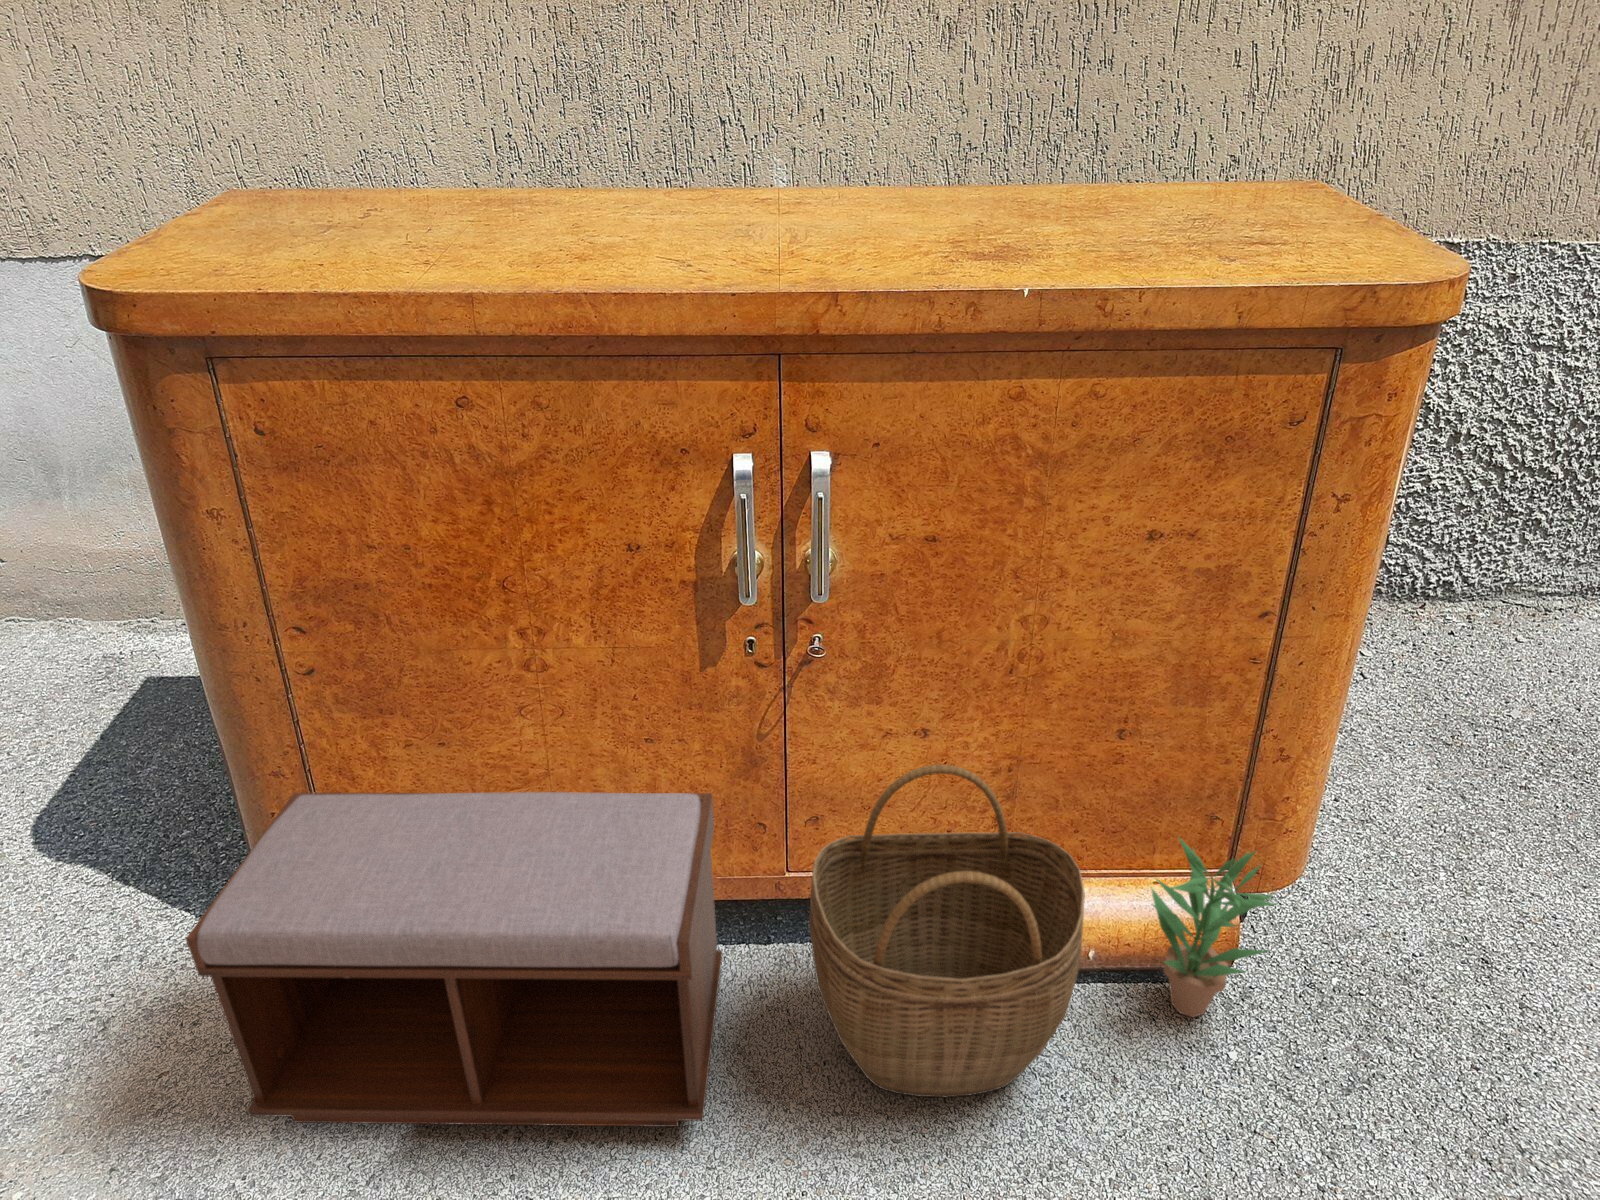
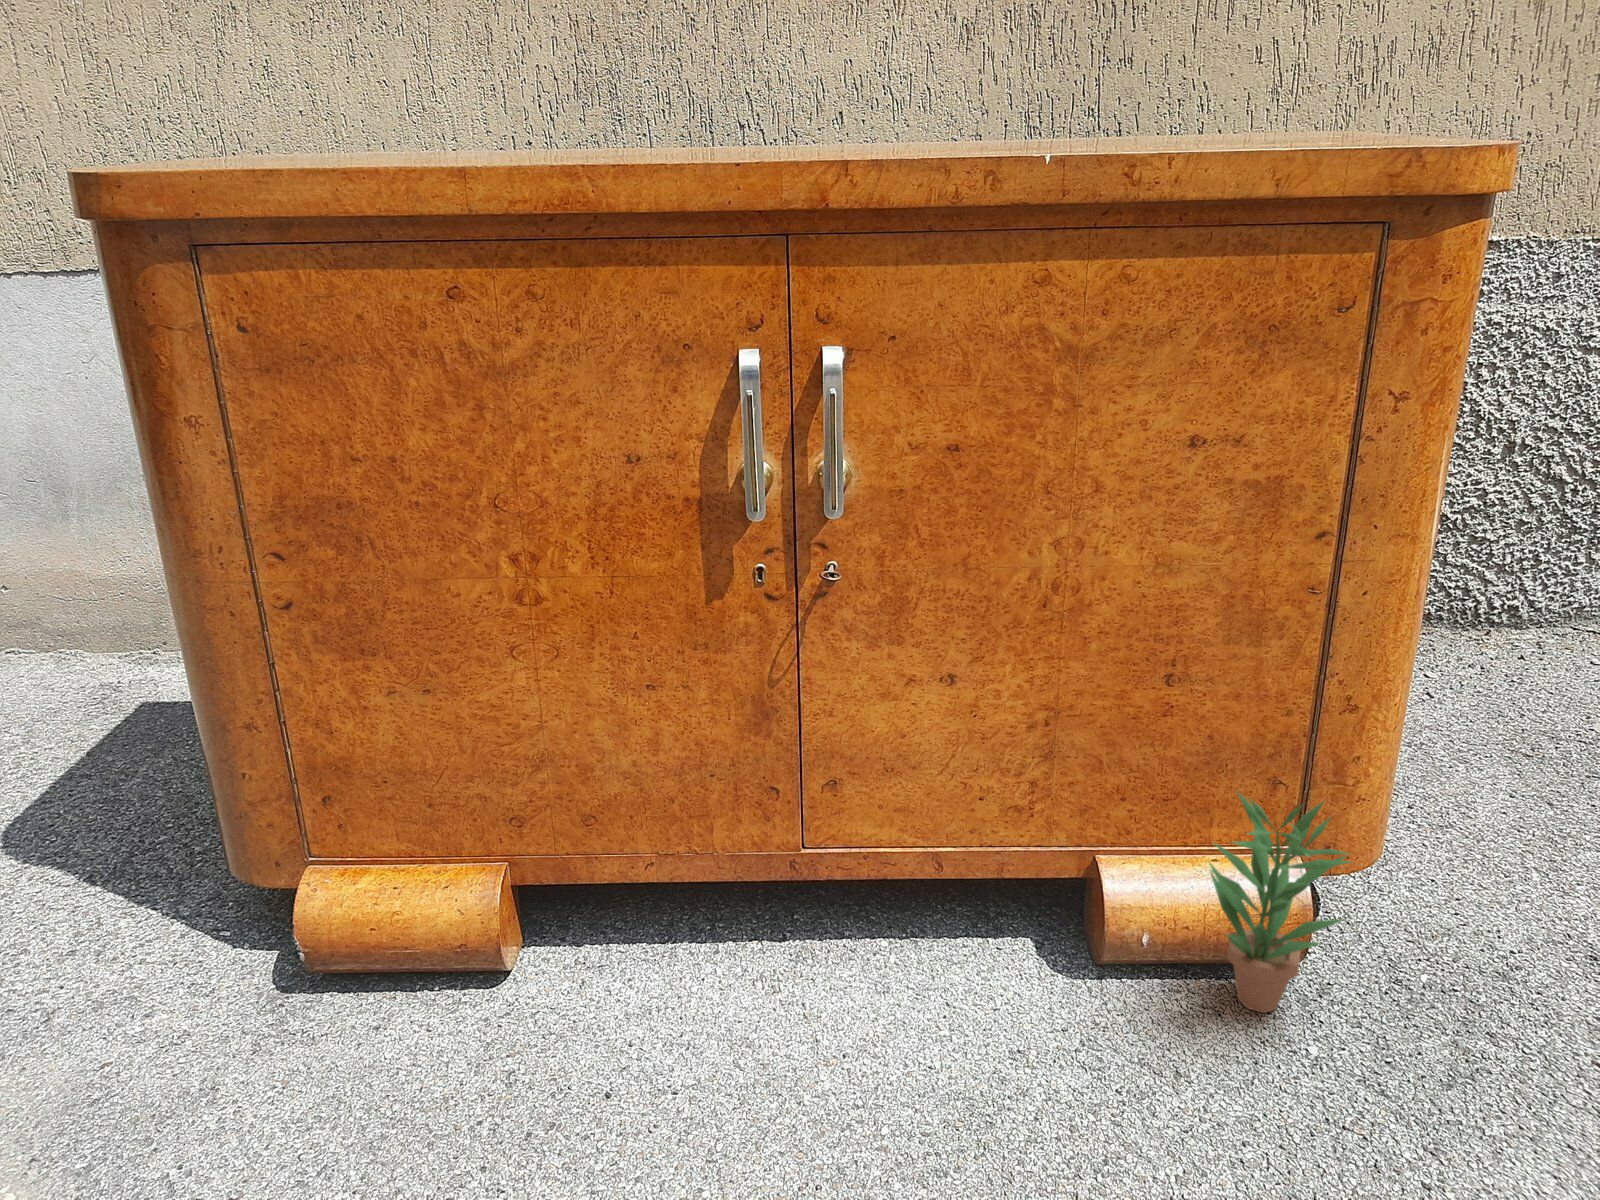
woven basket: present [809,764,1085,1097] -> none [829,708,1135,1090]
bench: present [186,792,723,1127] -> none [135,743,731,1118]

